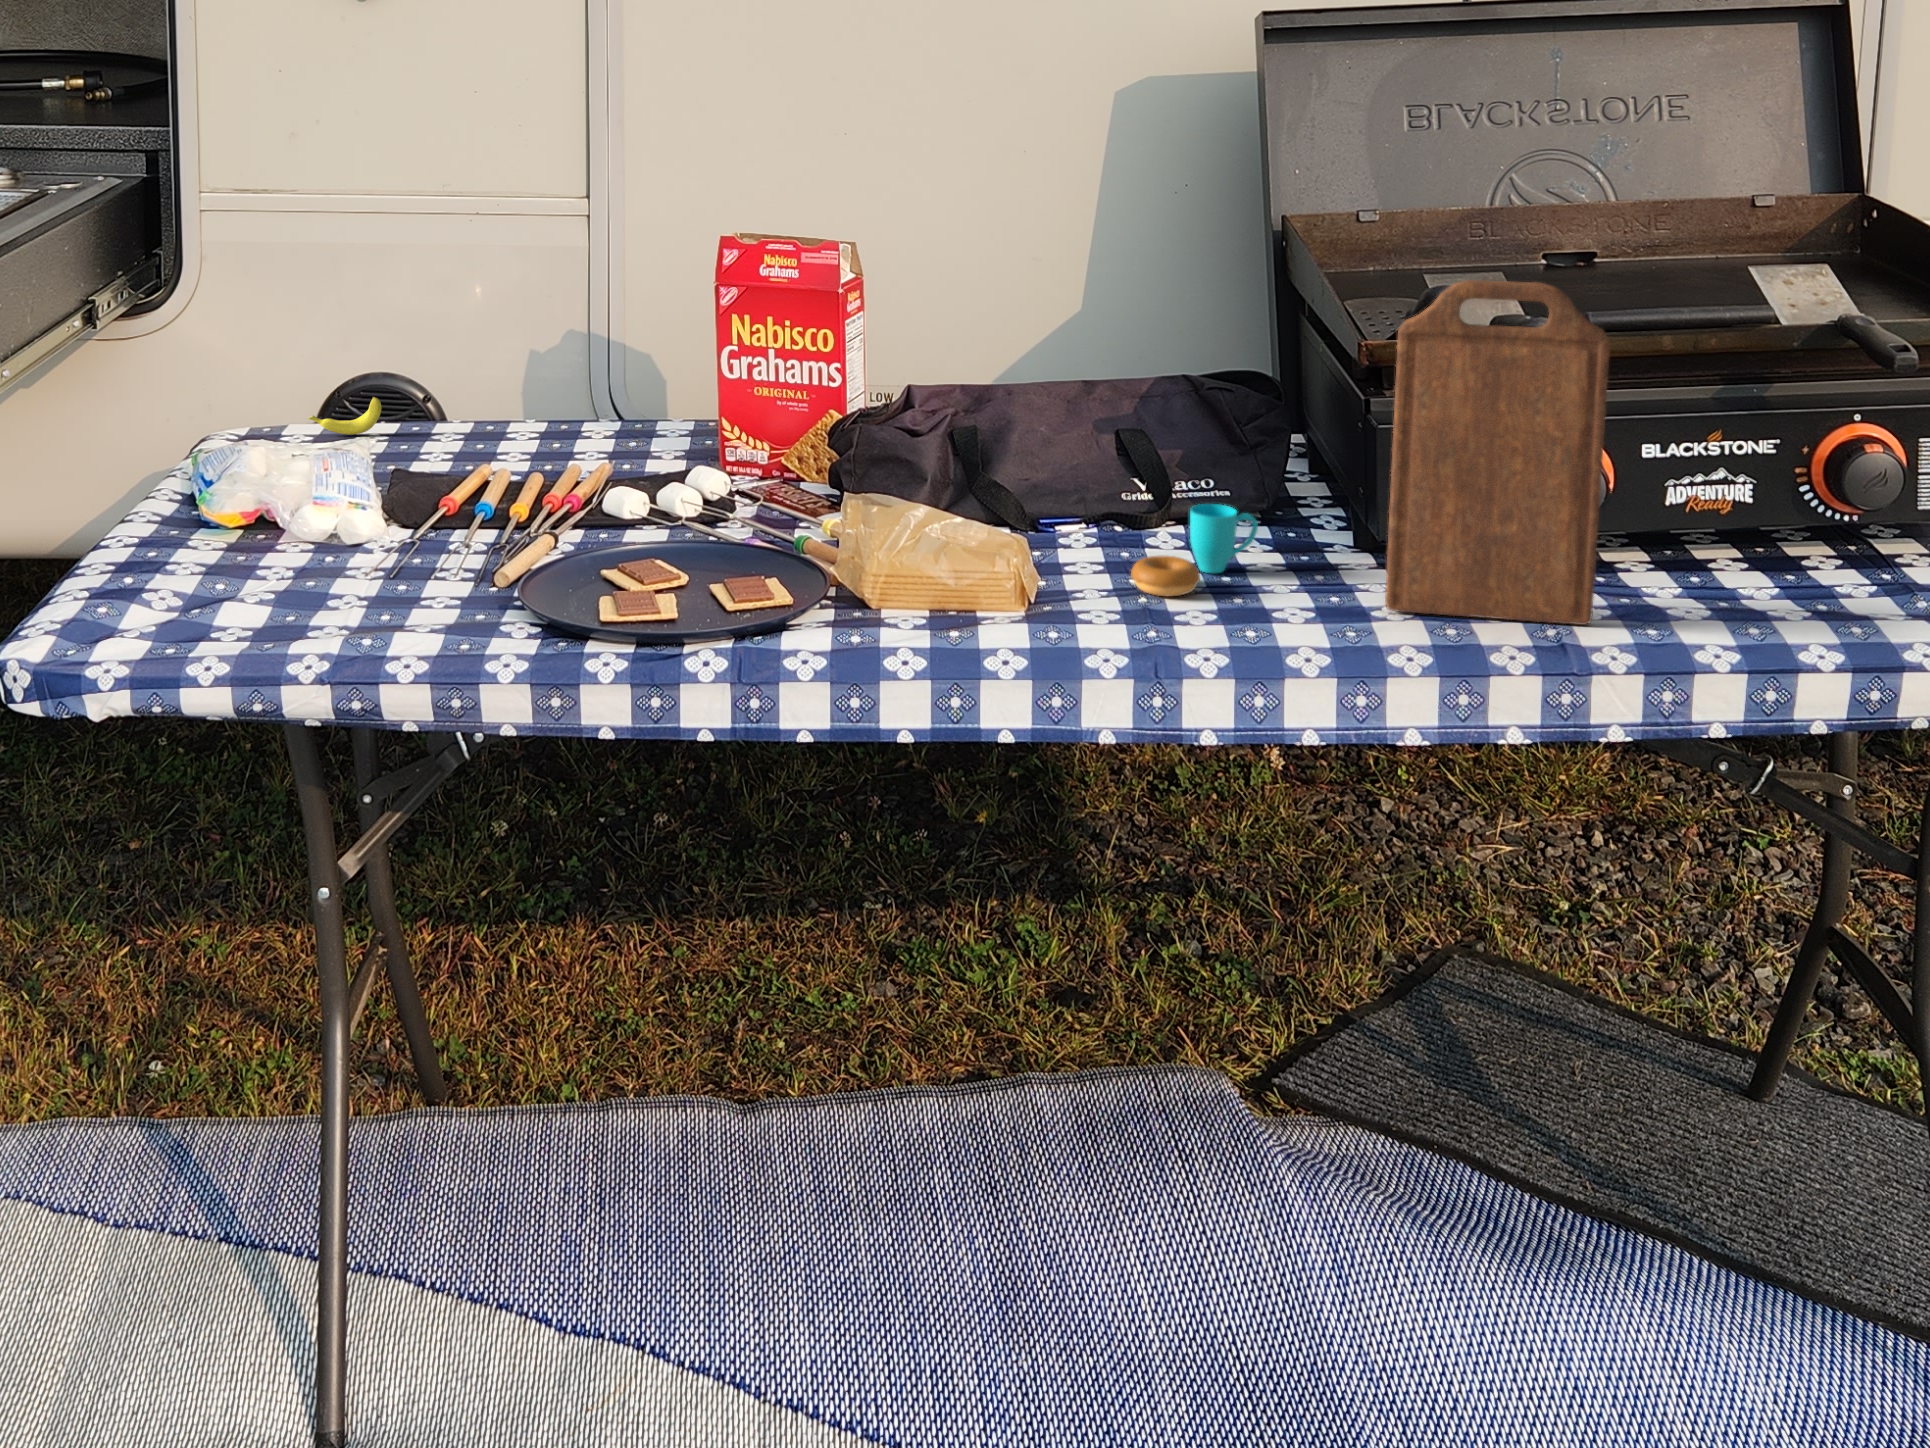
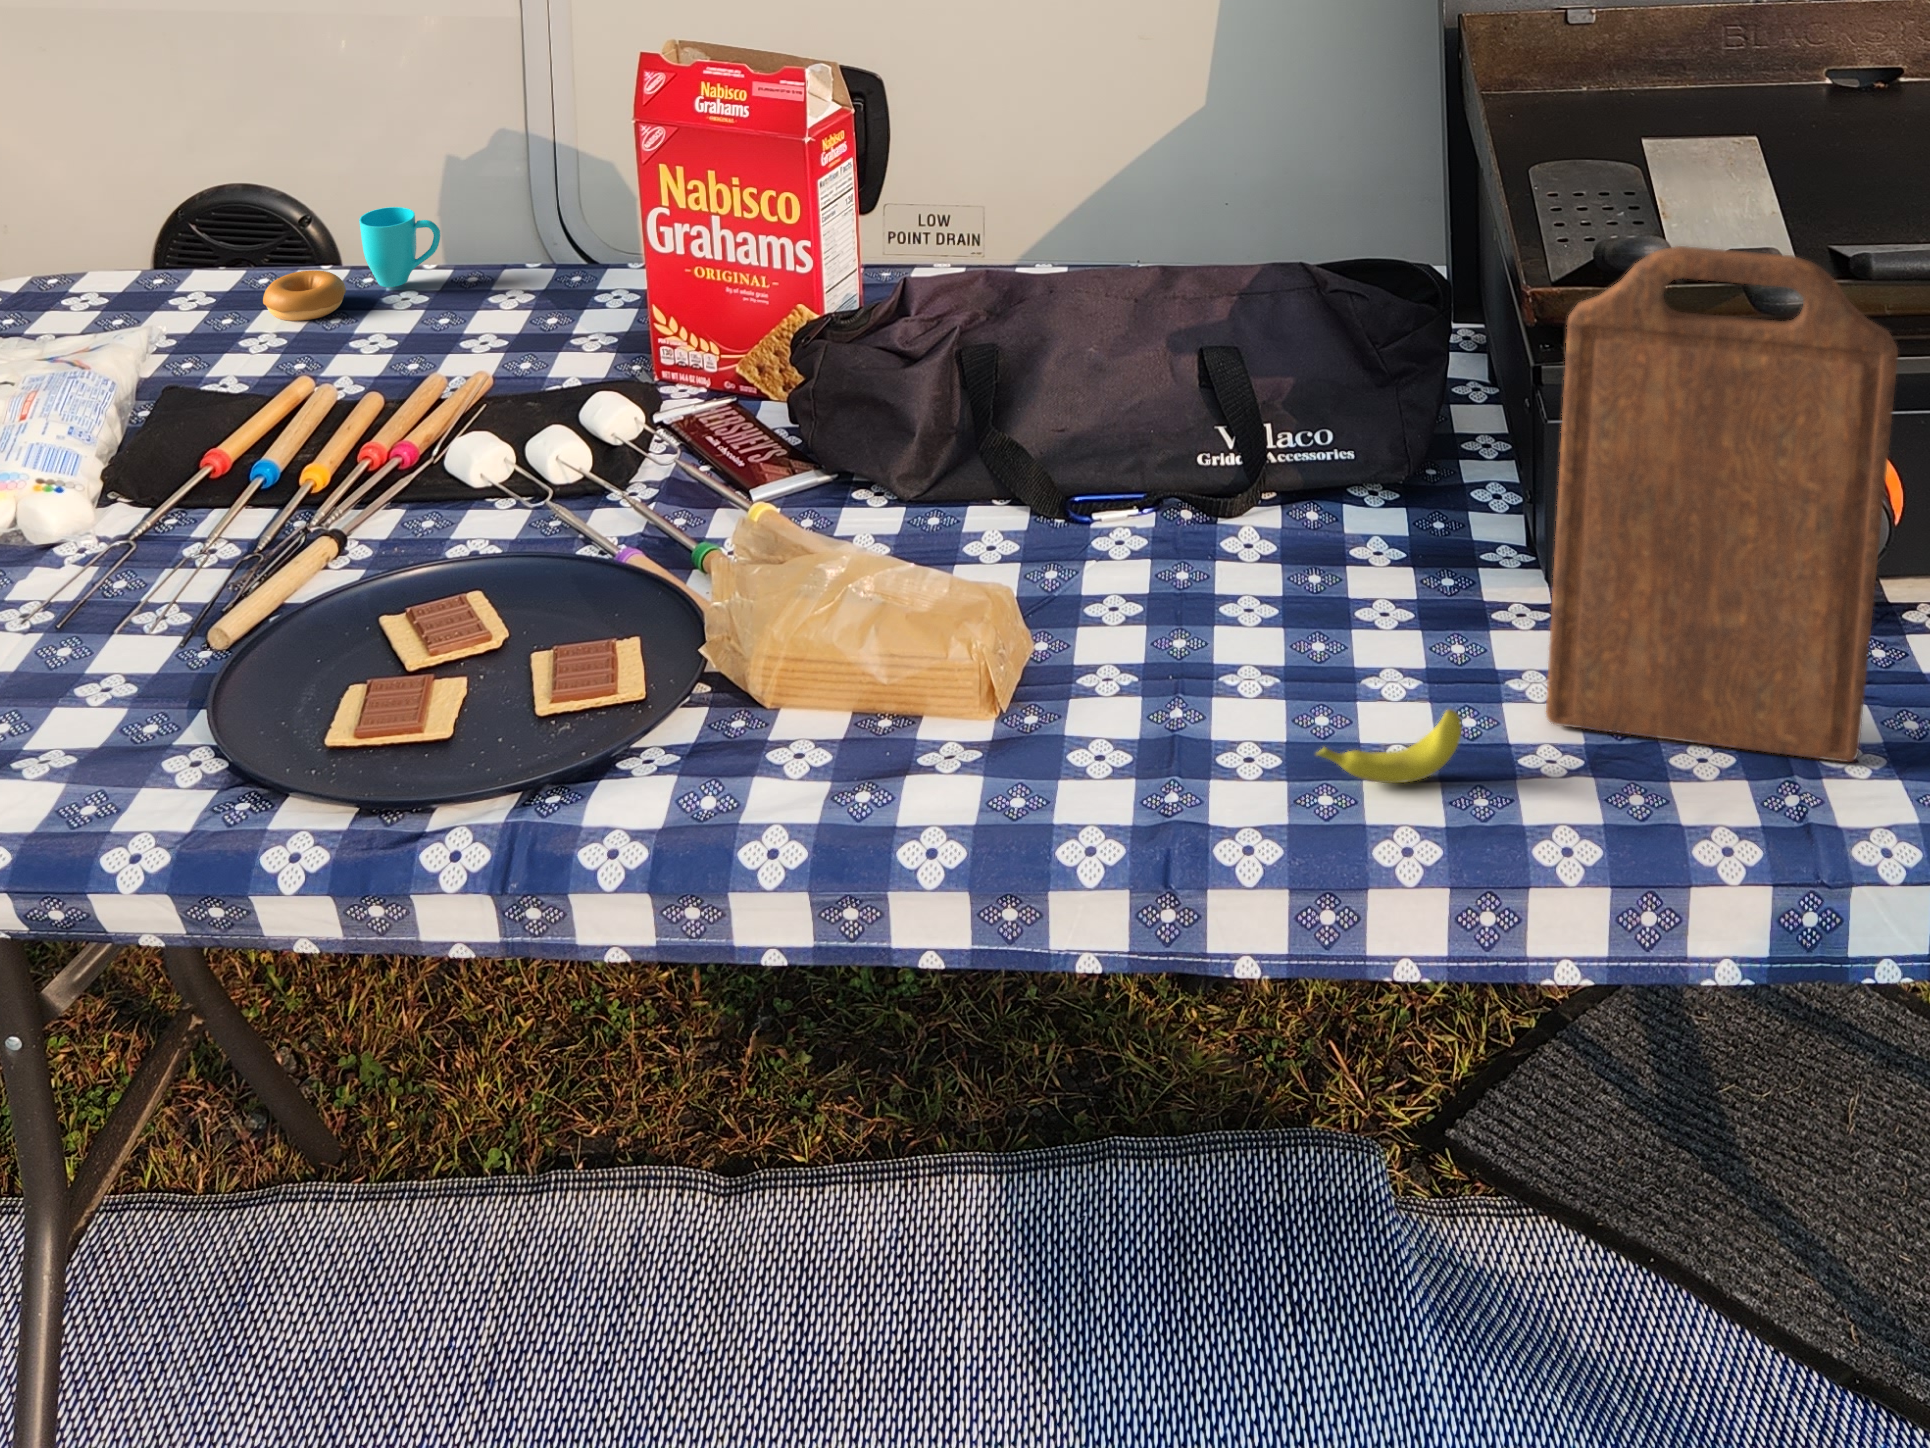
banana: present [308,397,381,435] -> present [1317,709,1462,783]
cup: present [1131,504,1258,596] -> present [263,207,440,321]

